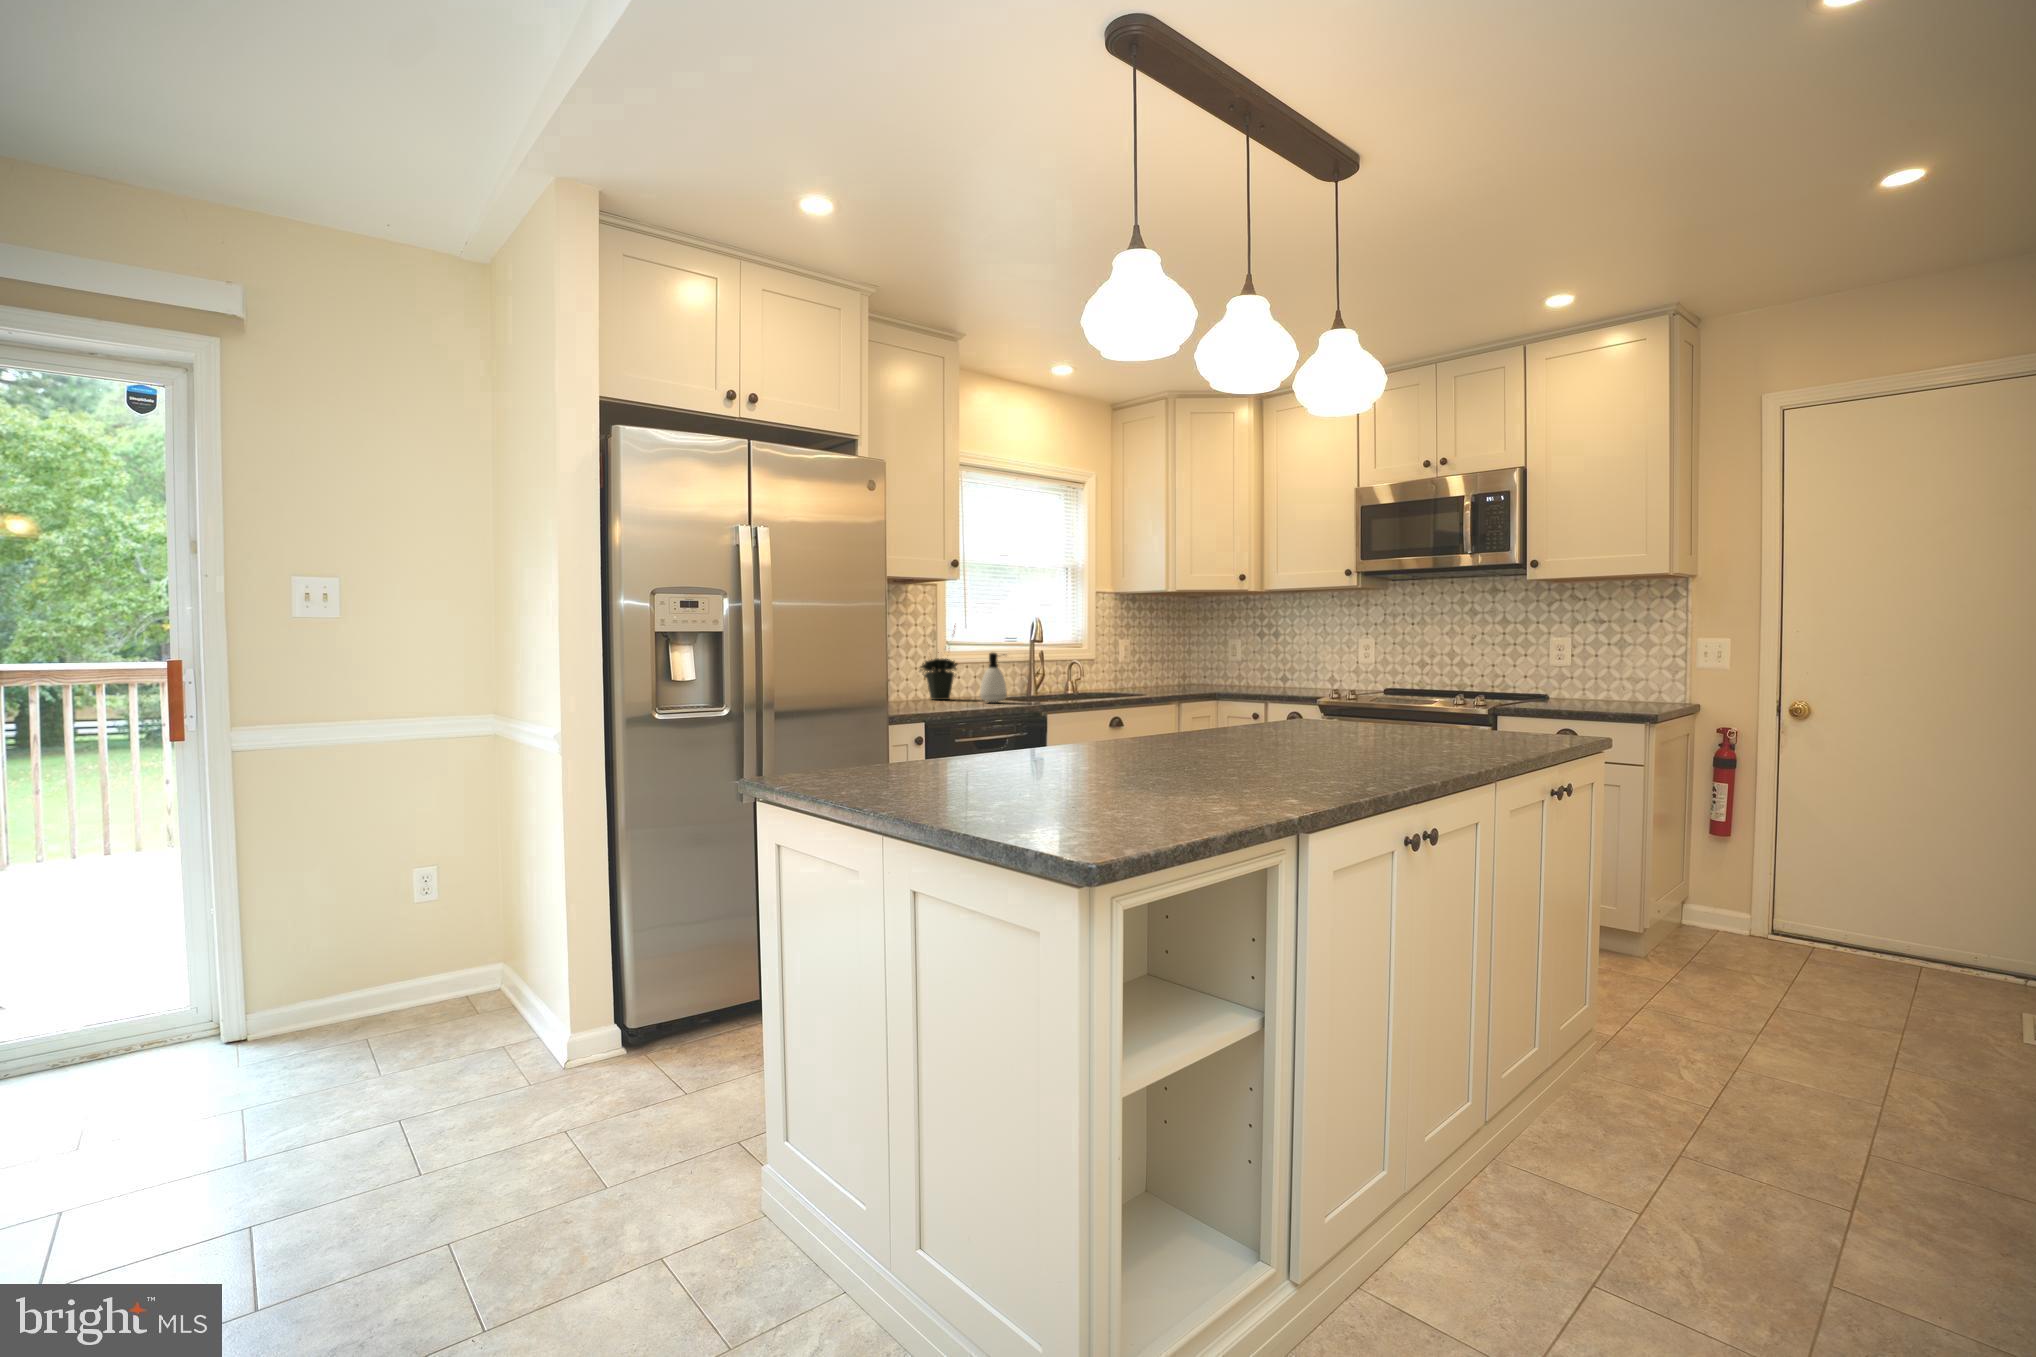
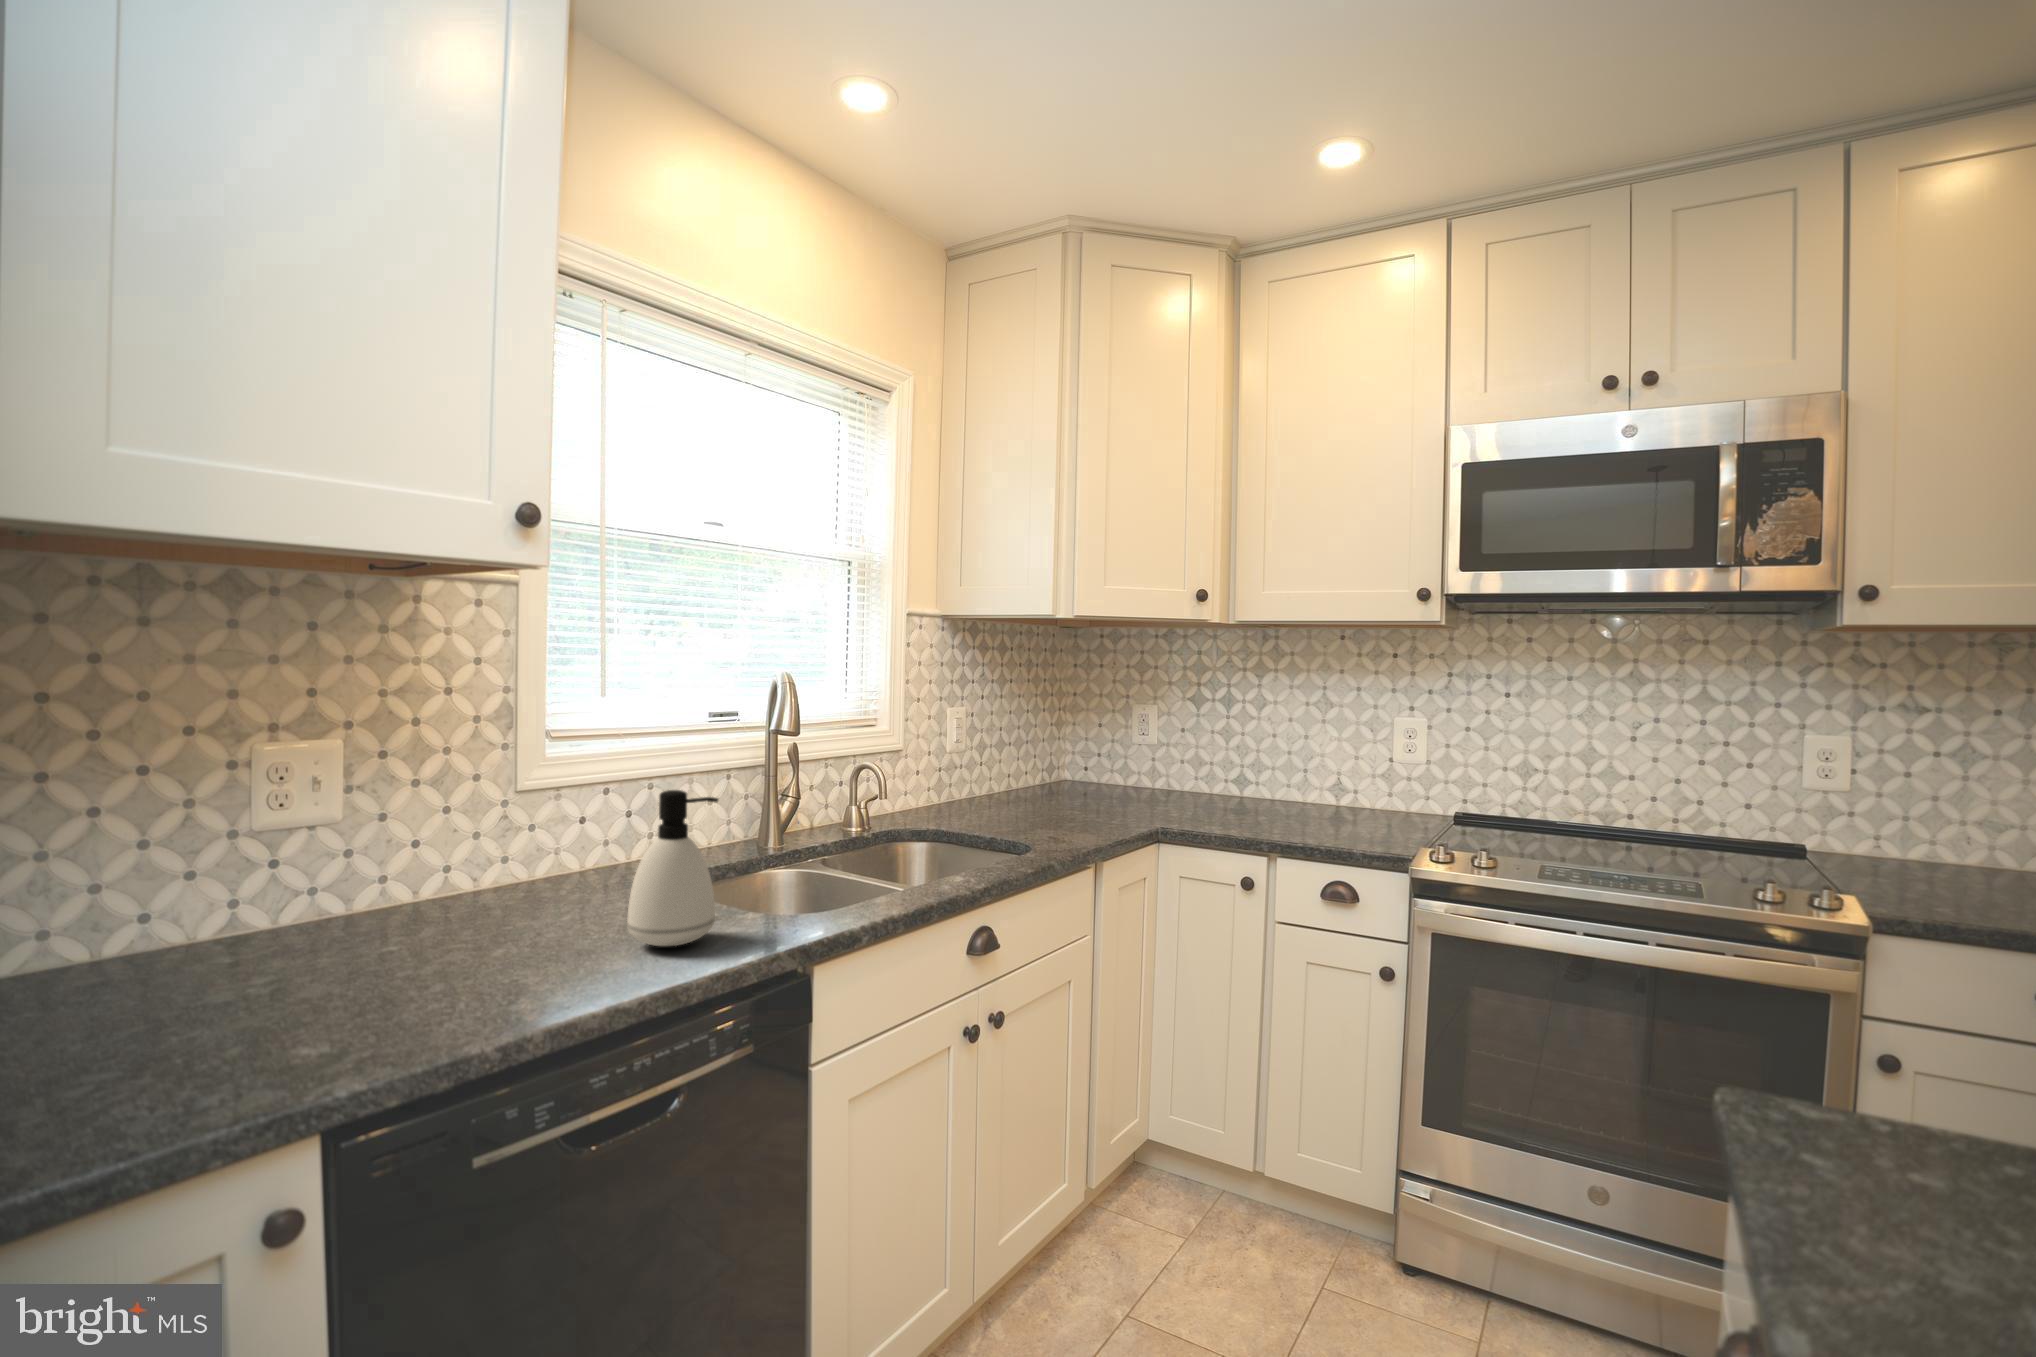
potted plant: present [920,626,957,700] -> none [433,692,572,924]

